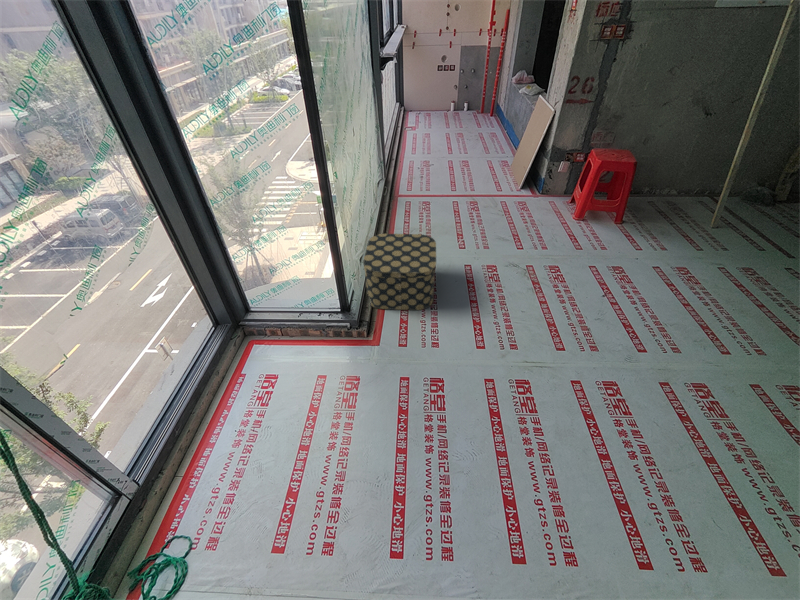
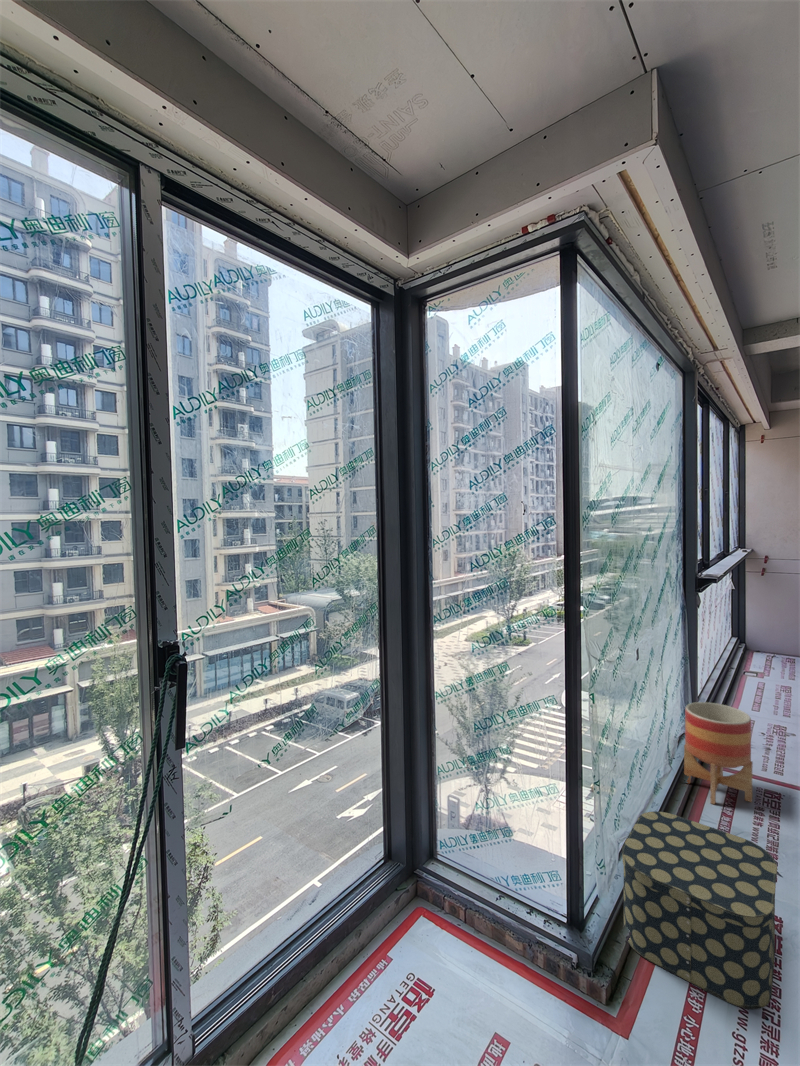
planter: none [382,156,418,219] -> present [684,702,753,804]

